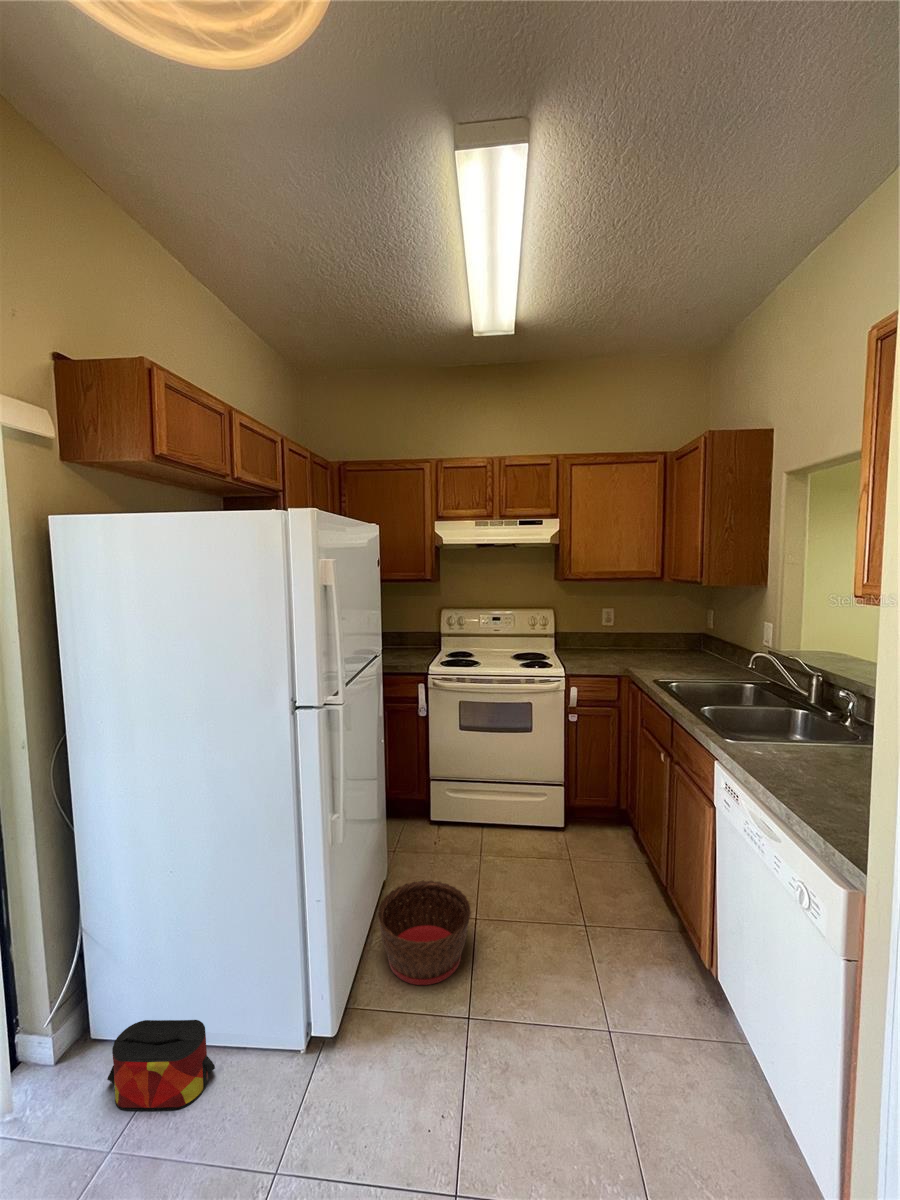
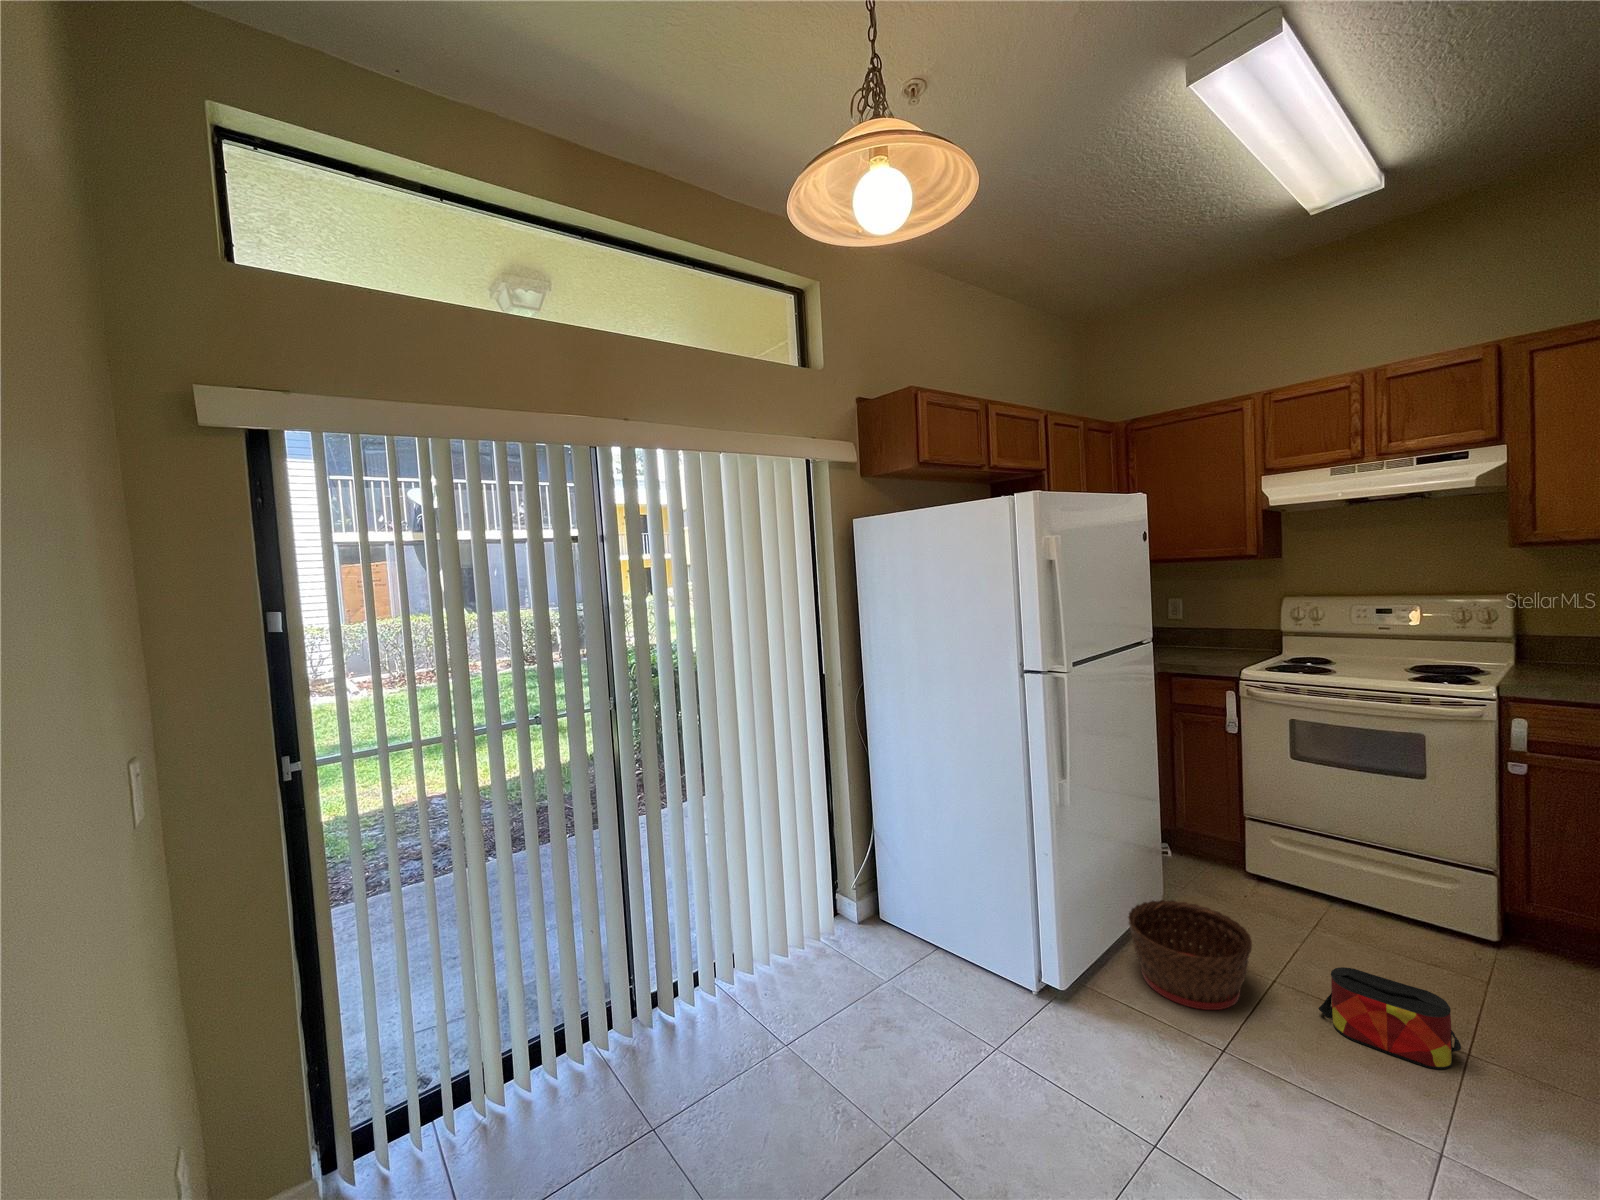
bag: present [107,1020,215,1111] -> present [1318,967,1461,1070]

